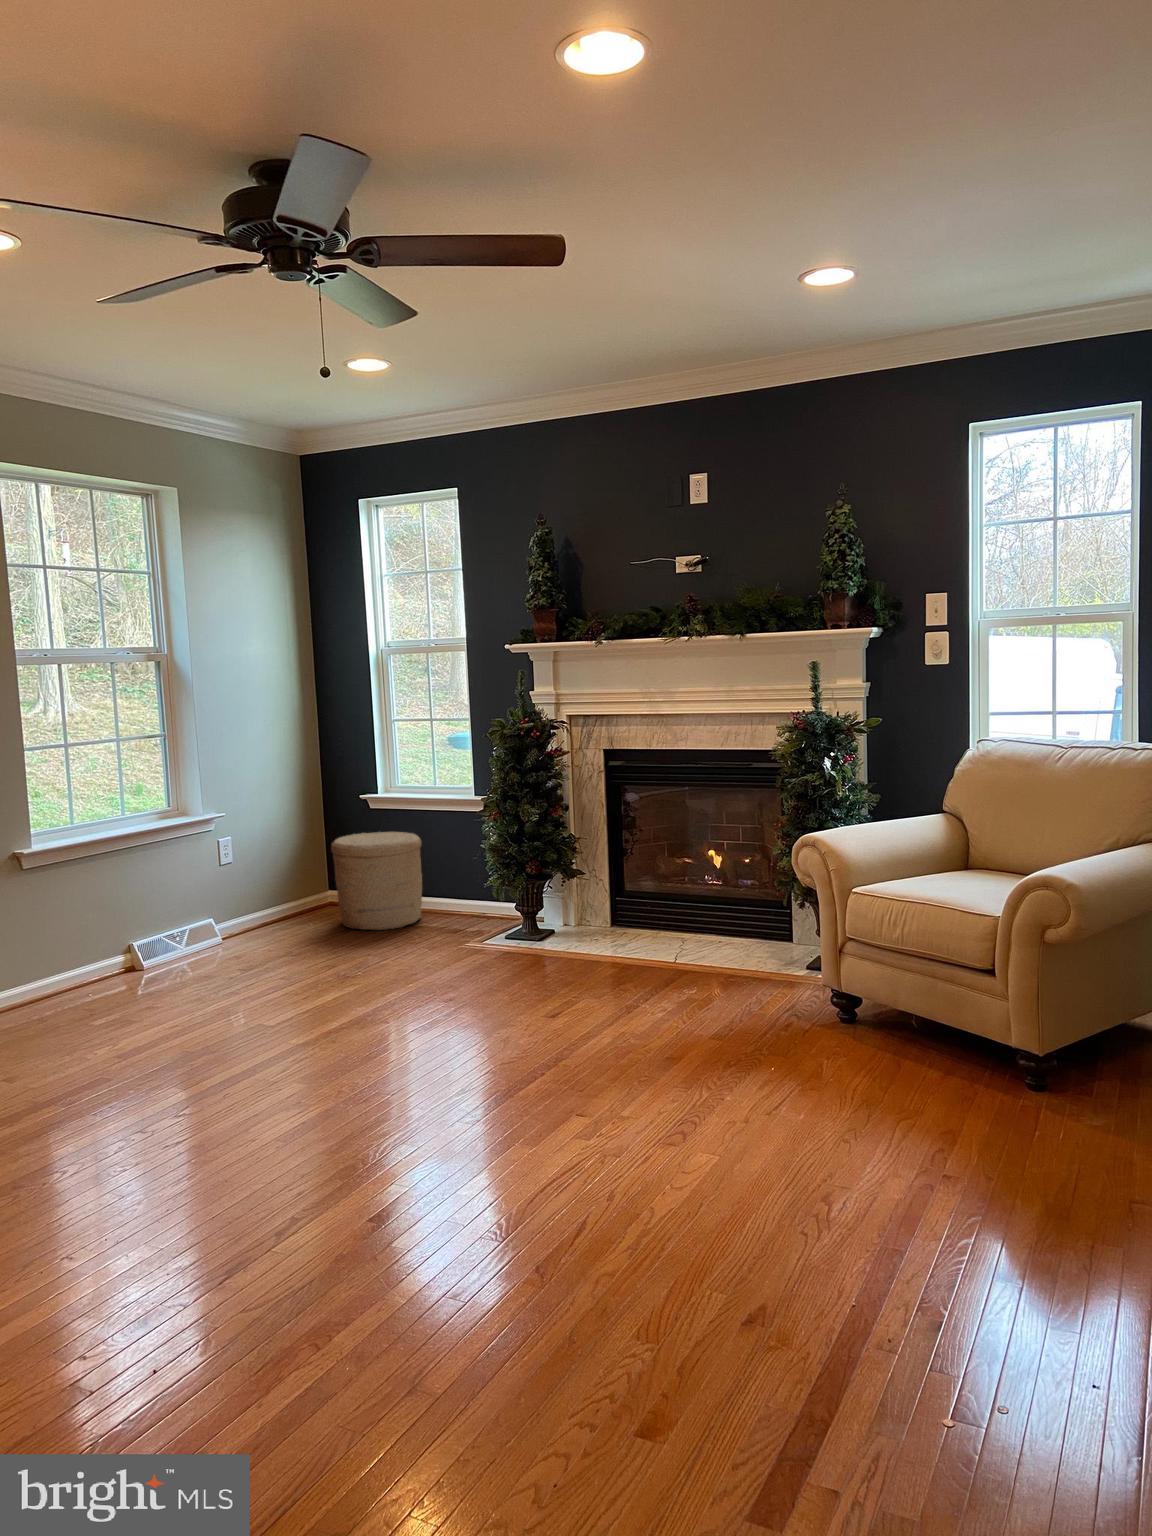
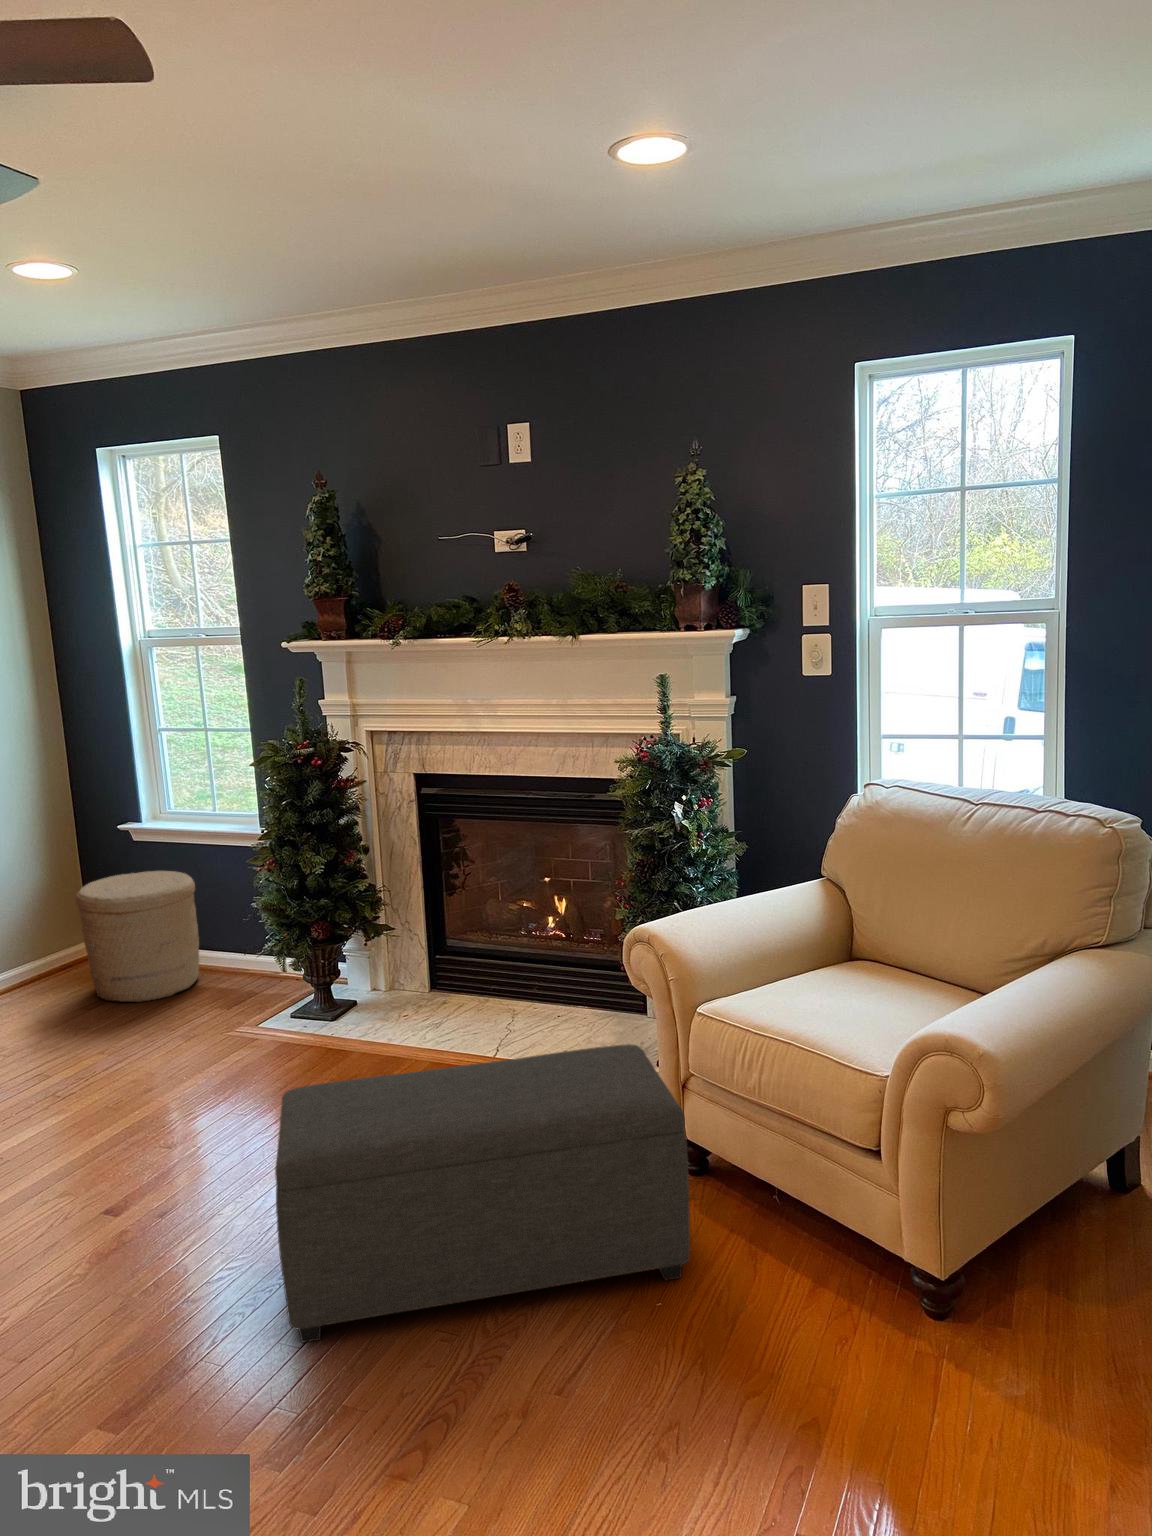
ottoman: none [549,918,855,1105] -> present [275,1044,690,1343]

